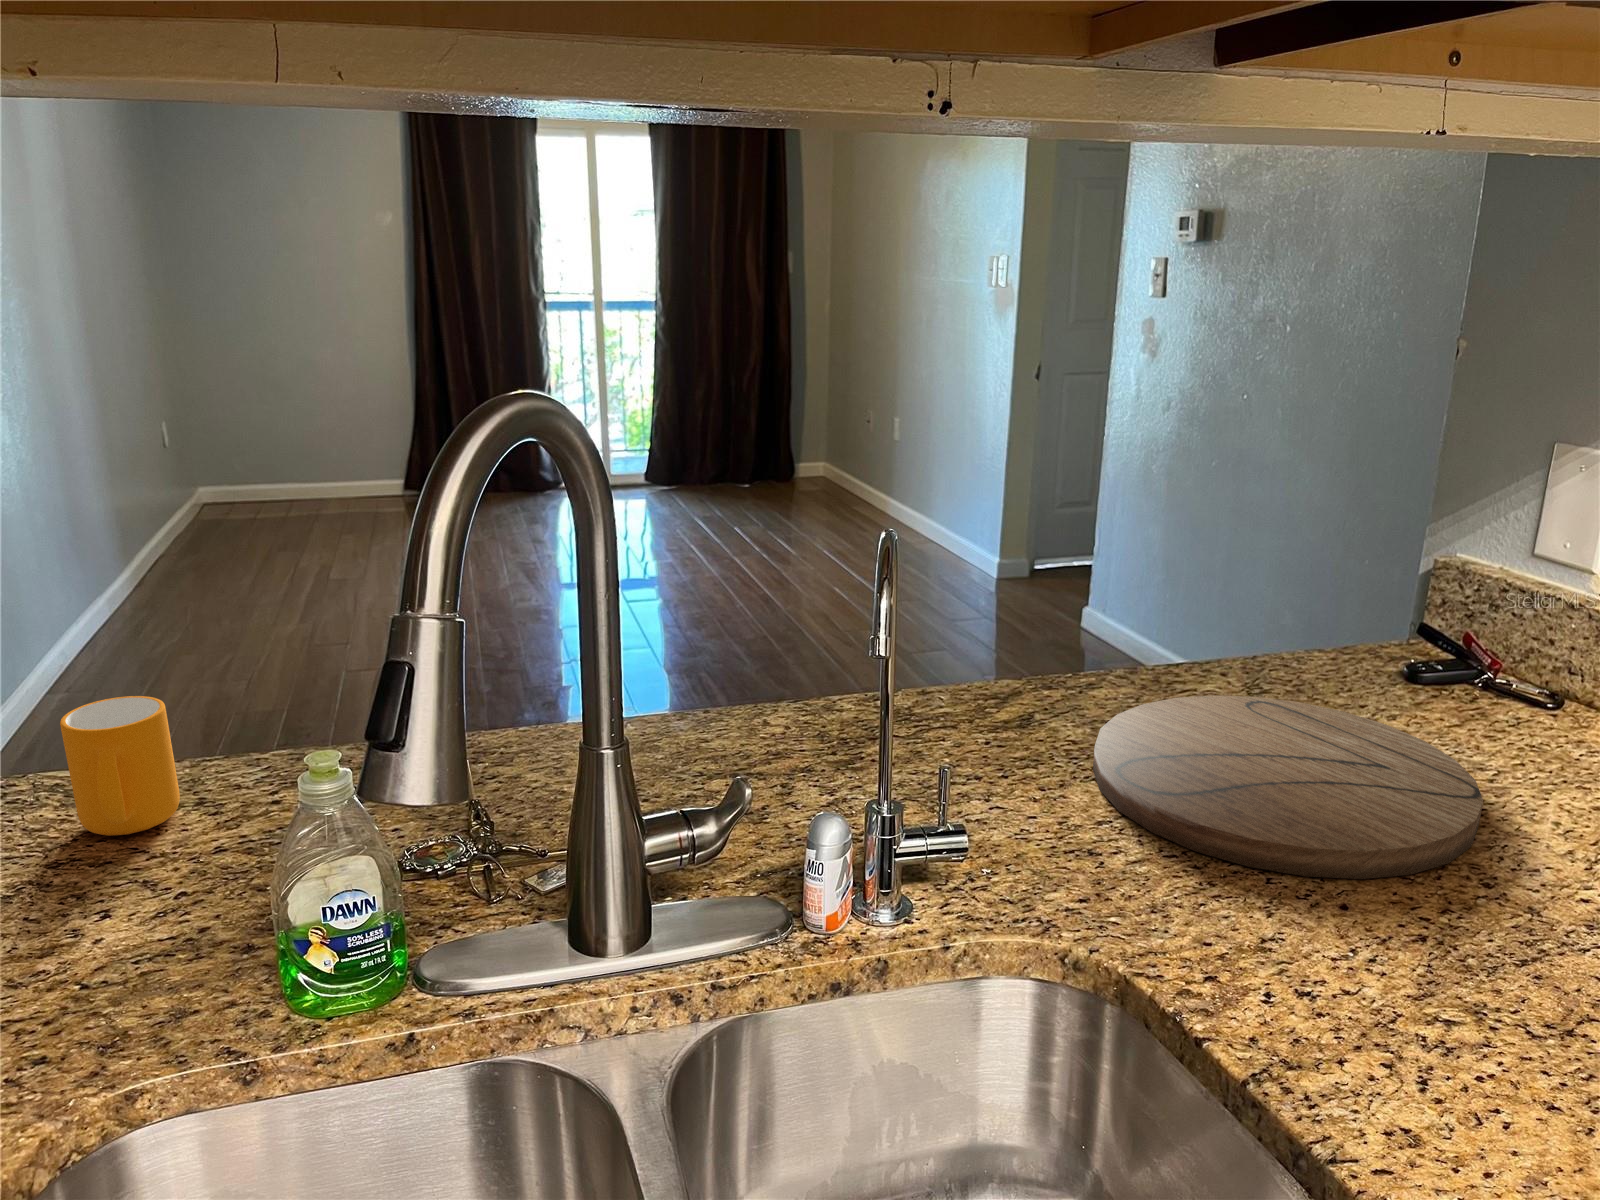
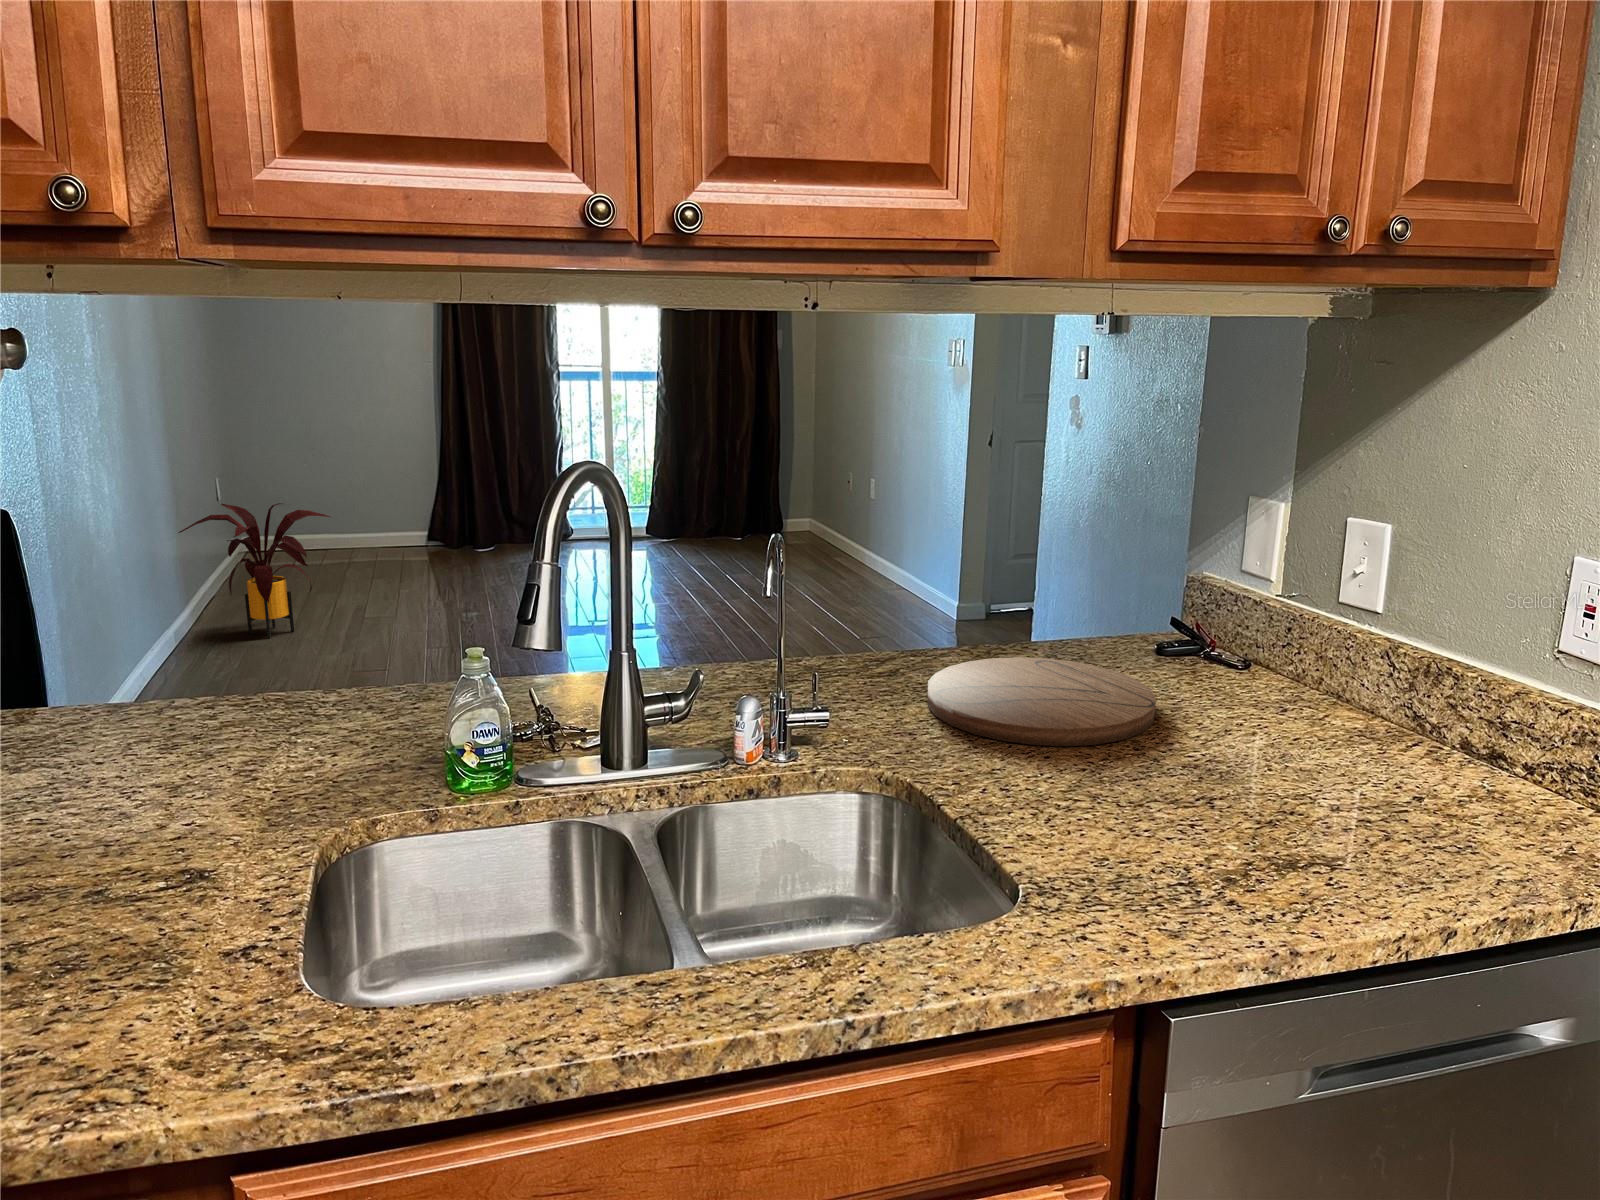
house plant: none [108,451,289,605] -> present [178,503,330,638]
mug: present [60,696,180,836] -> none [298,639,361,720]

